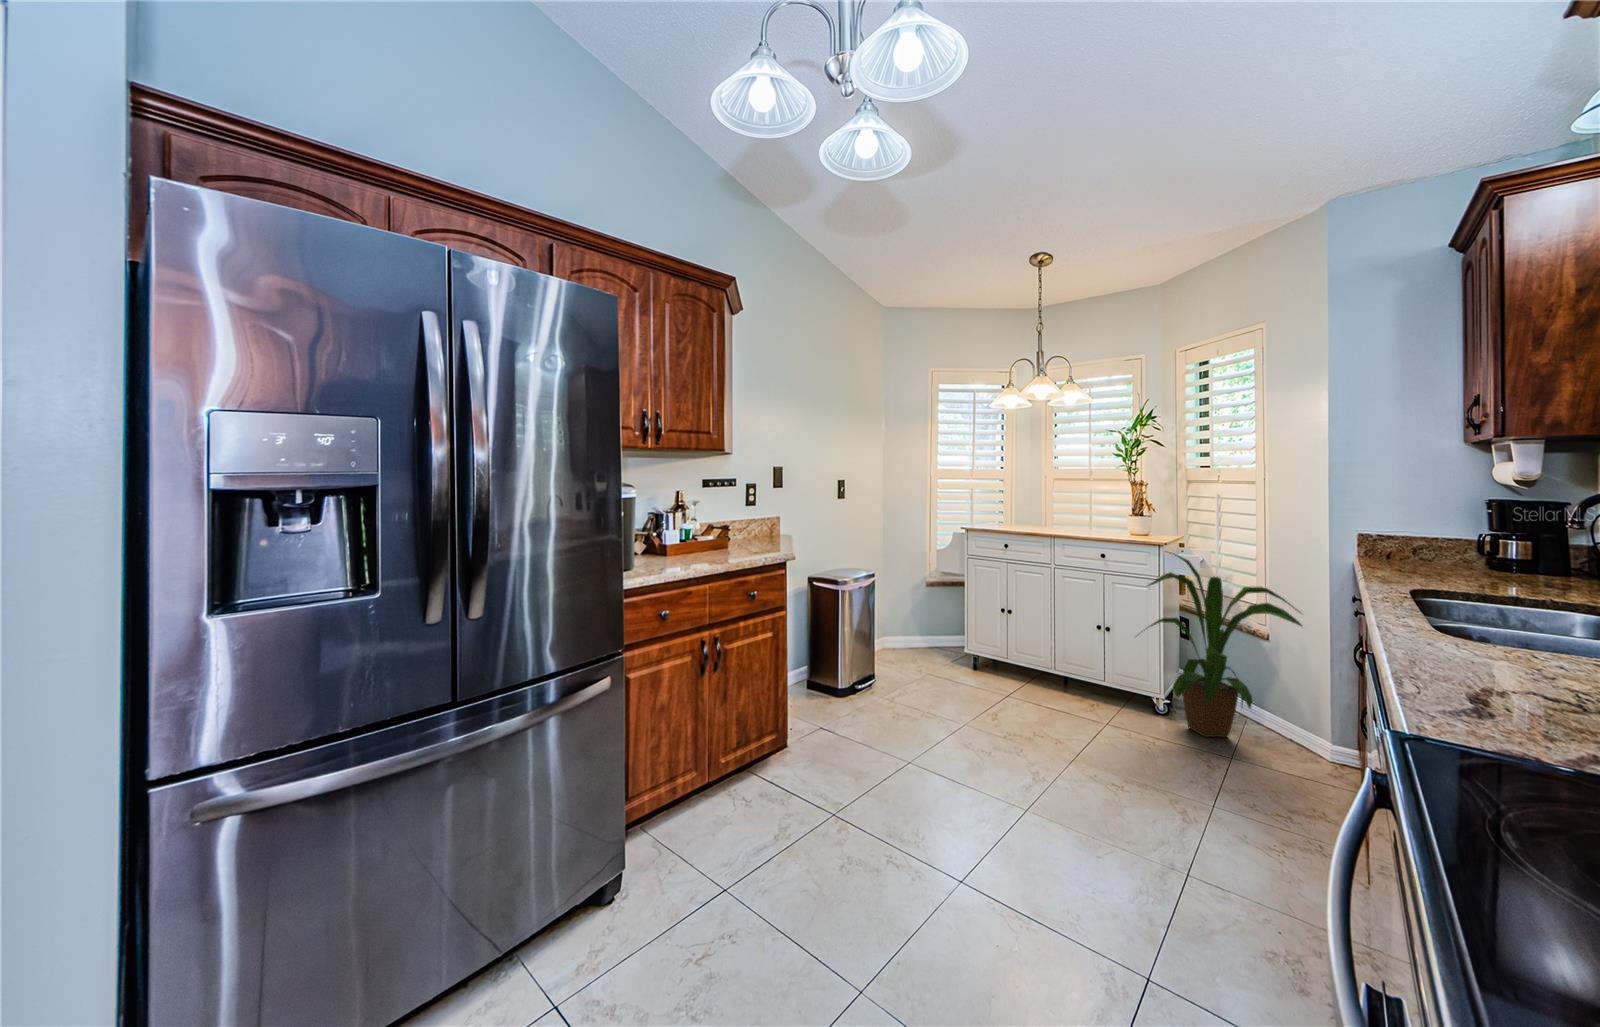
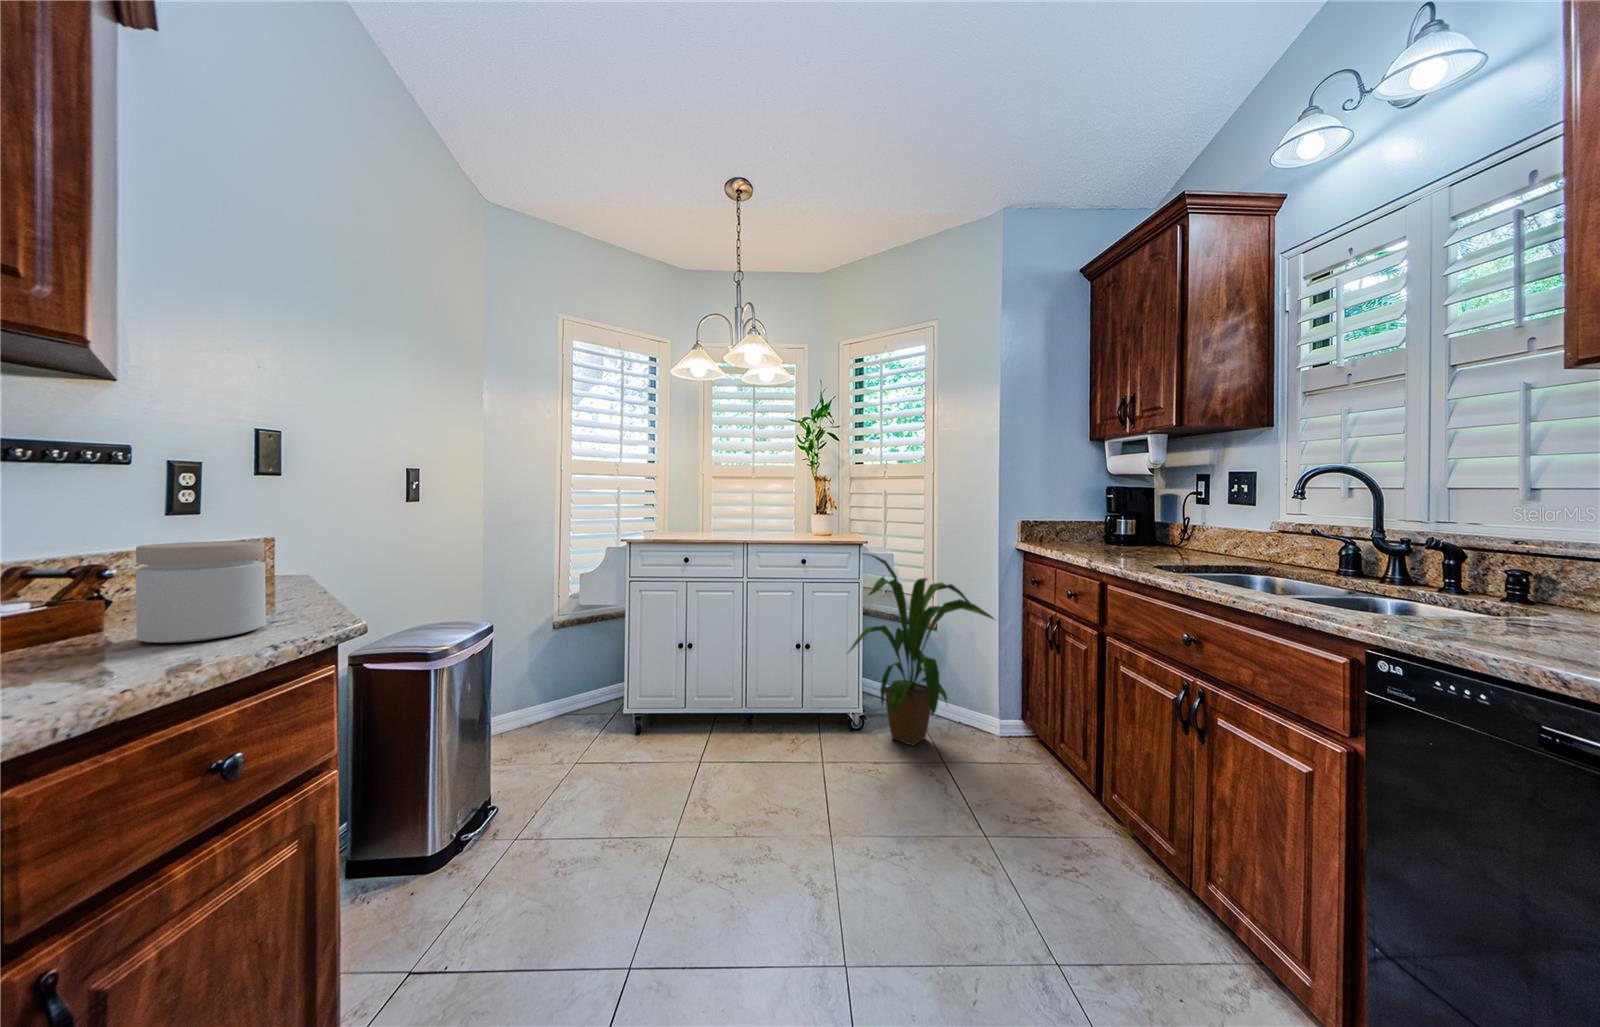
jar: none [743,516,773,548] -> present [136,541,266,643]

